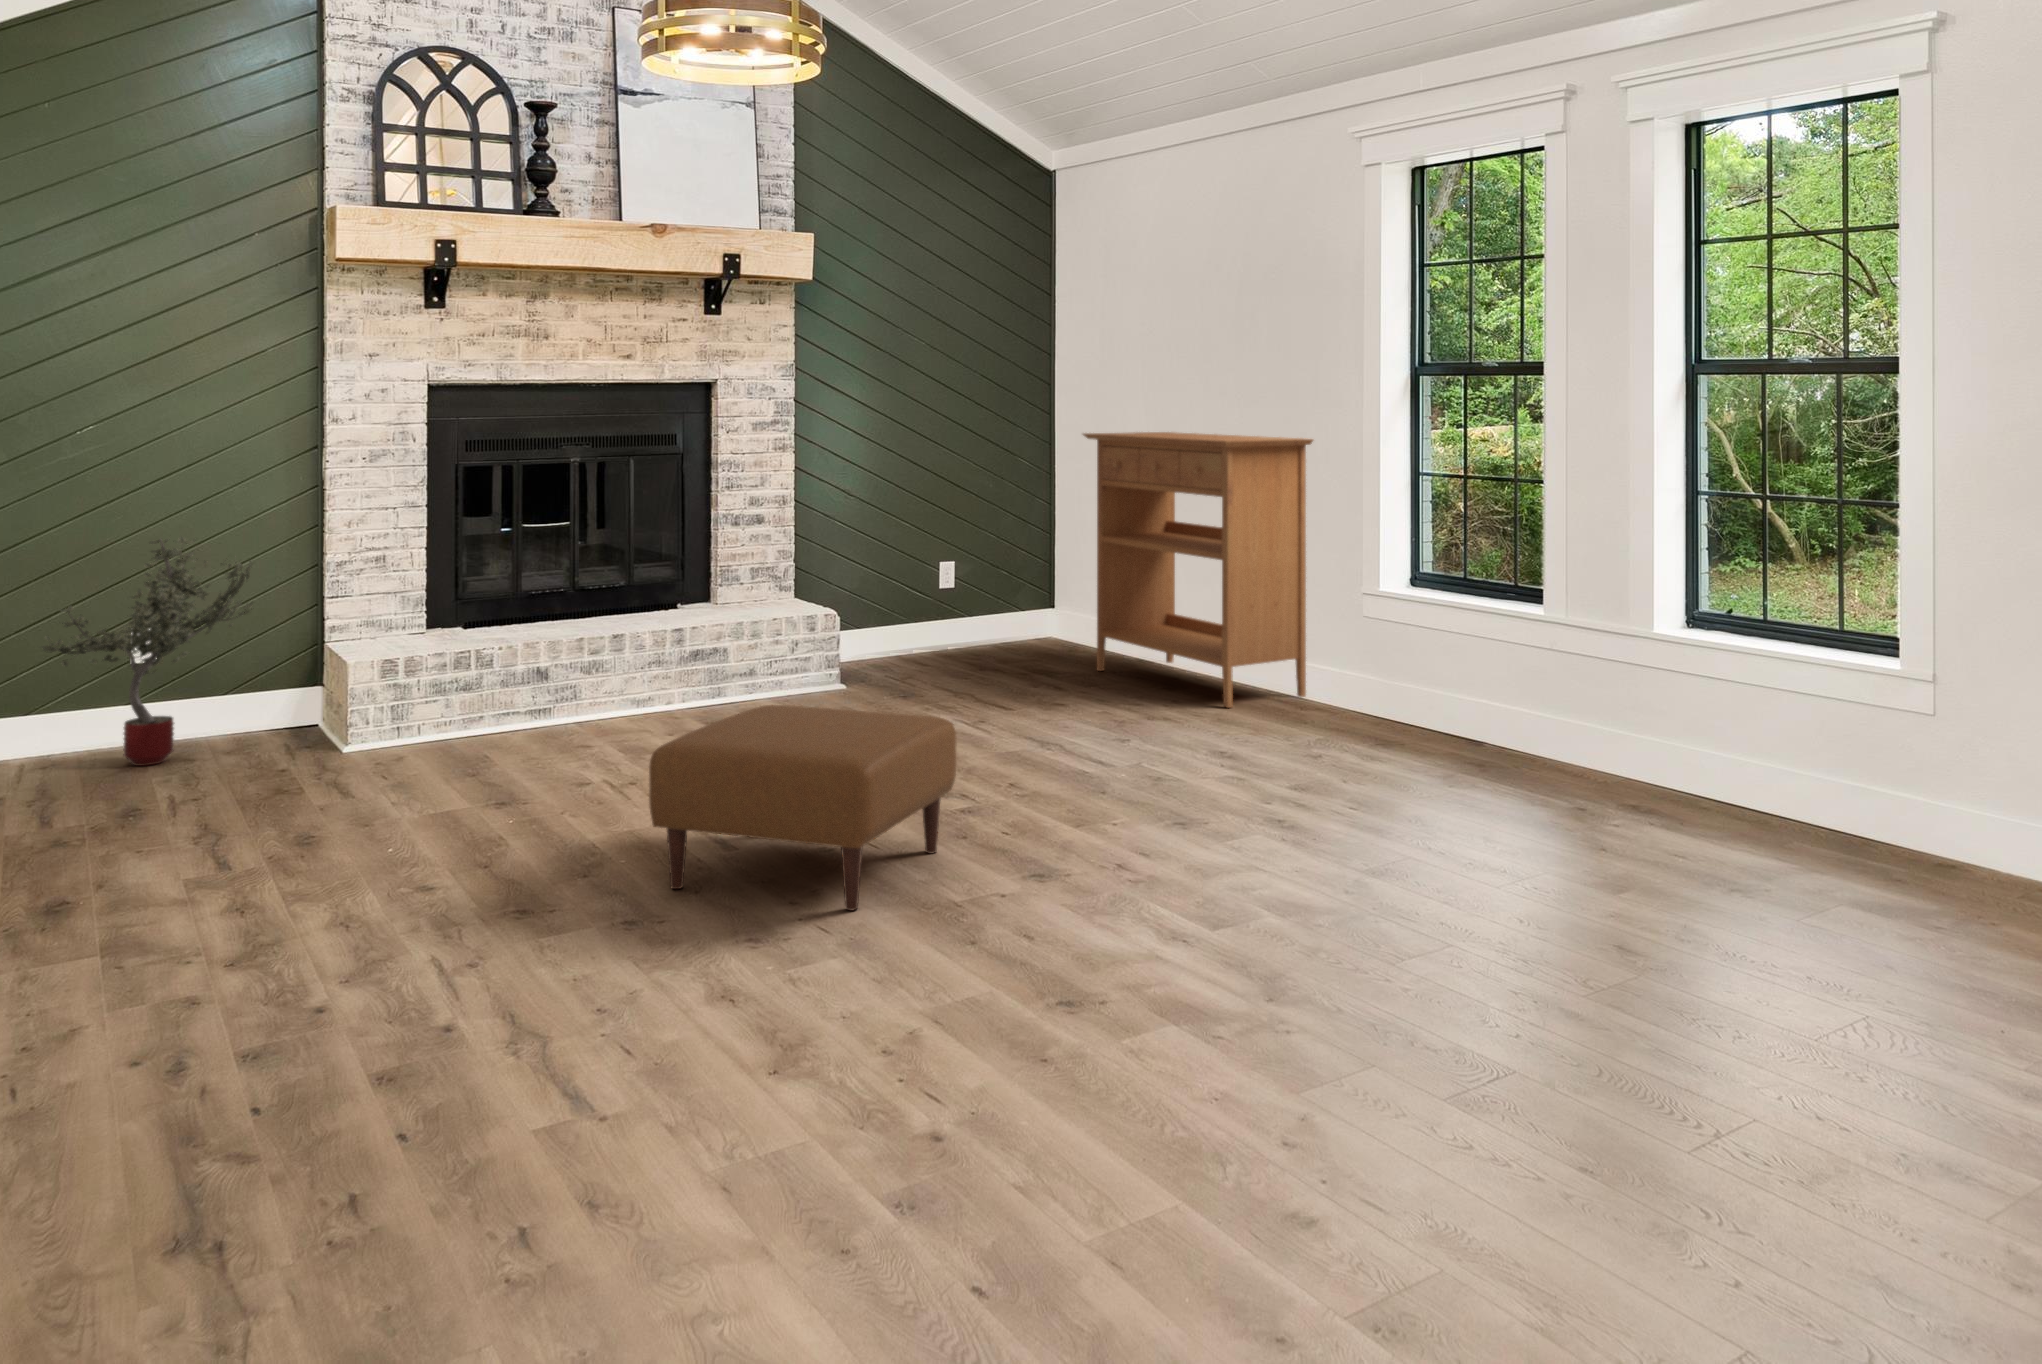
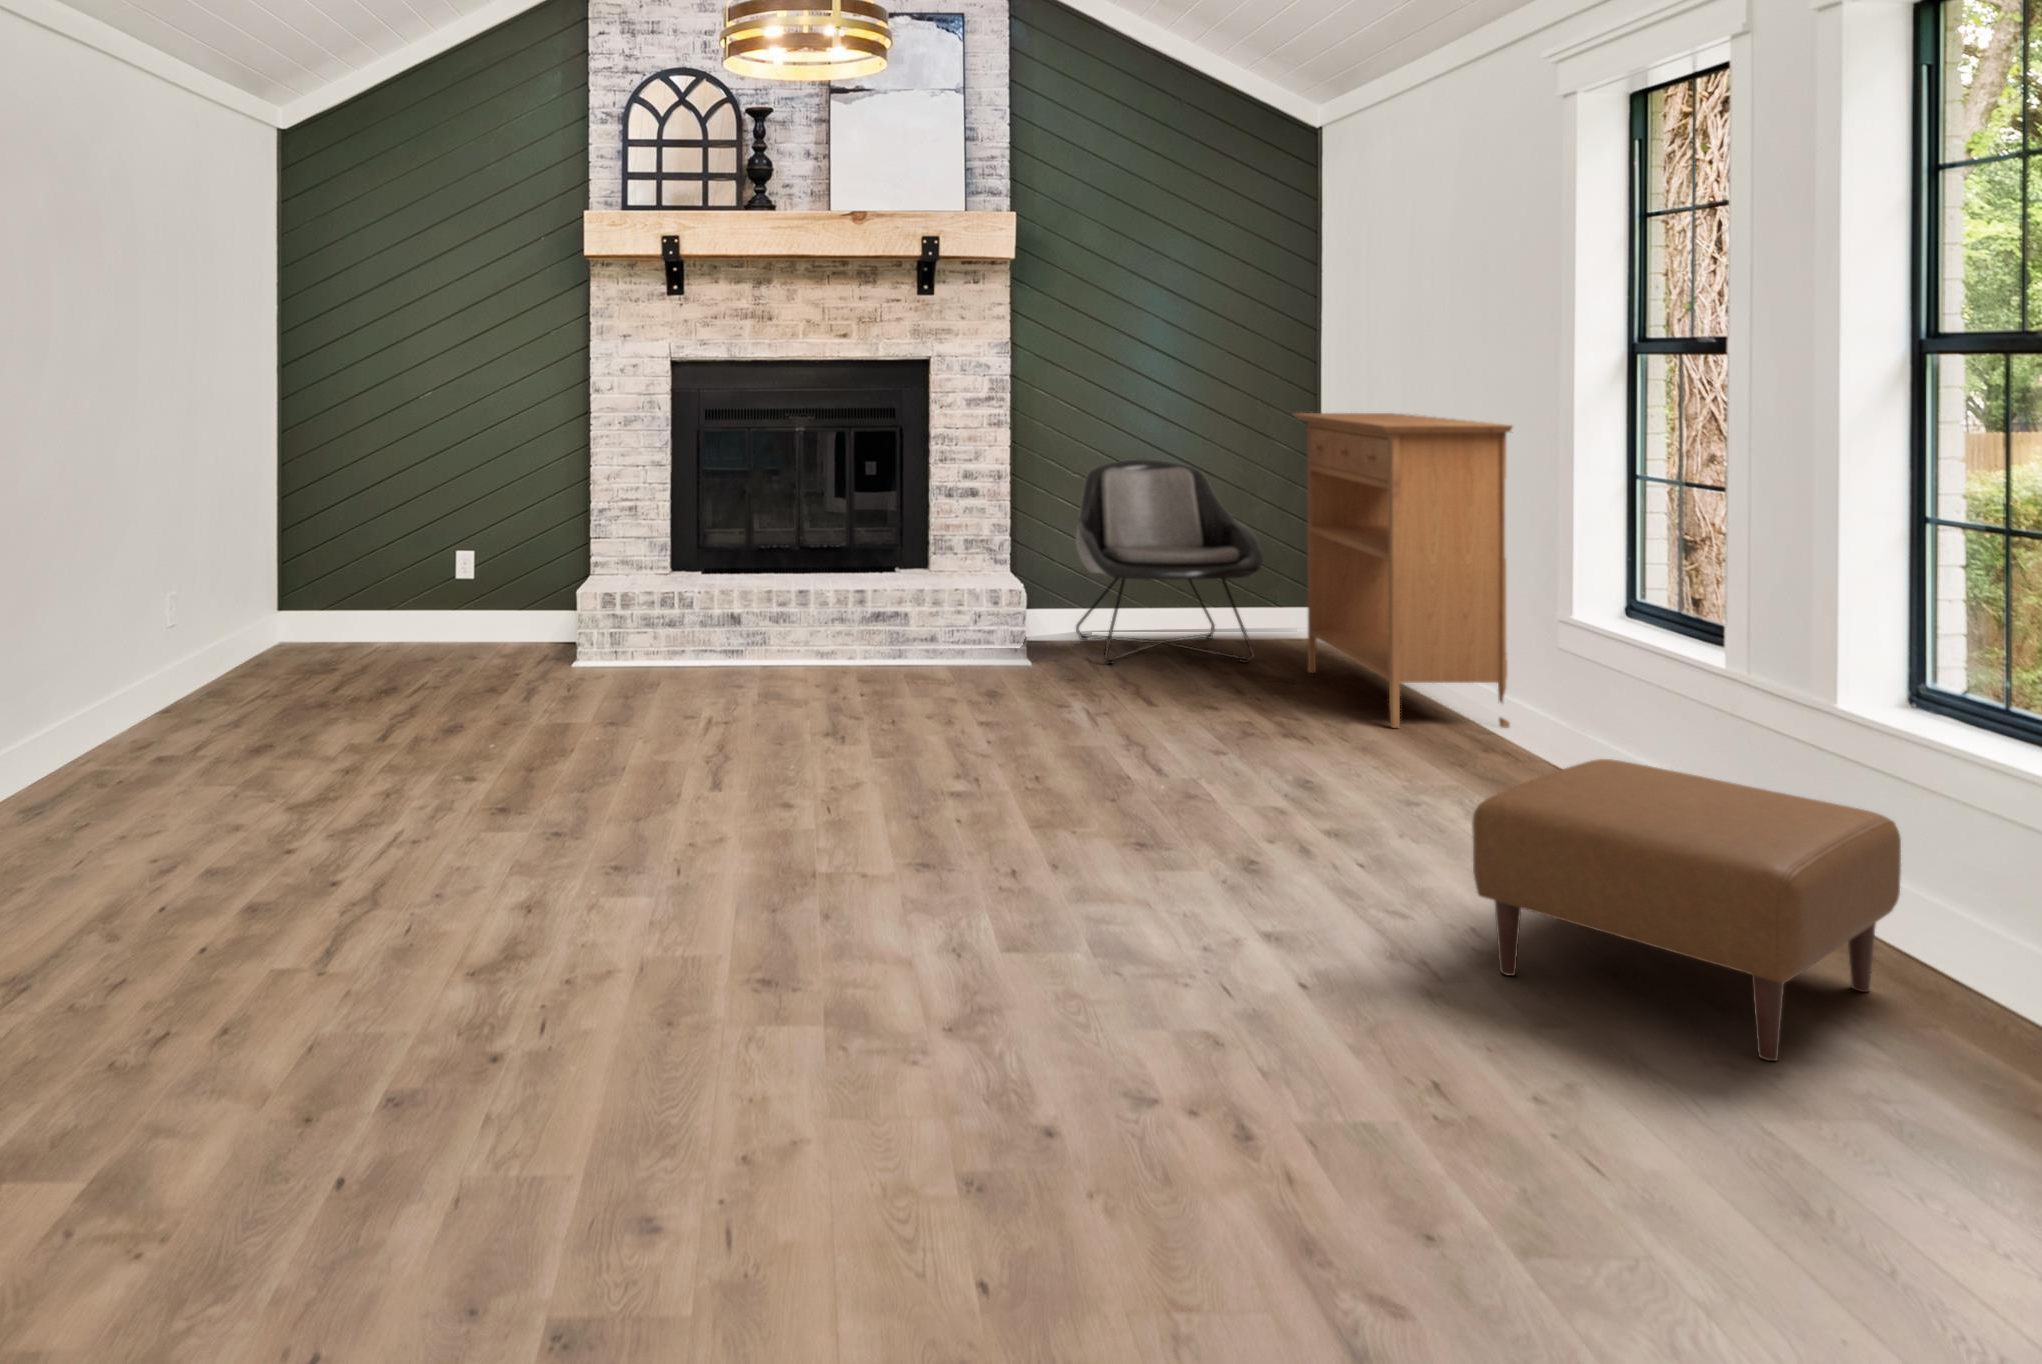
lounge chair: none [857,482,1052,683] -> present [1076,460,1263,664]
potted tree: present [42,536,253,766] -> none [377,482,522,660]
ottoman: present [649,705,956,911] -> present [1472,759,1901,1061]

